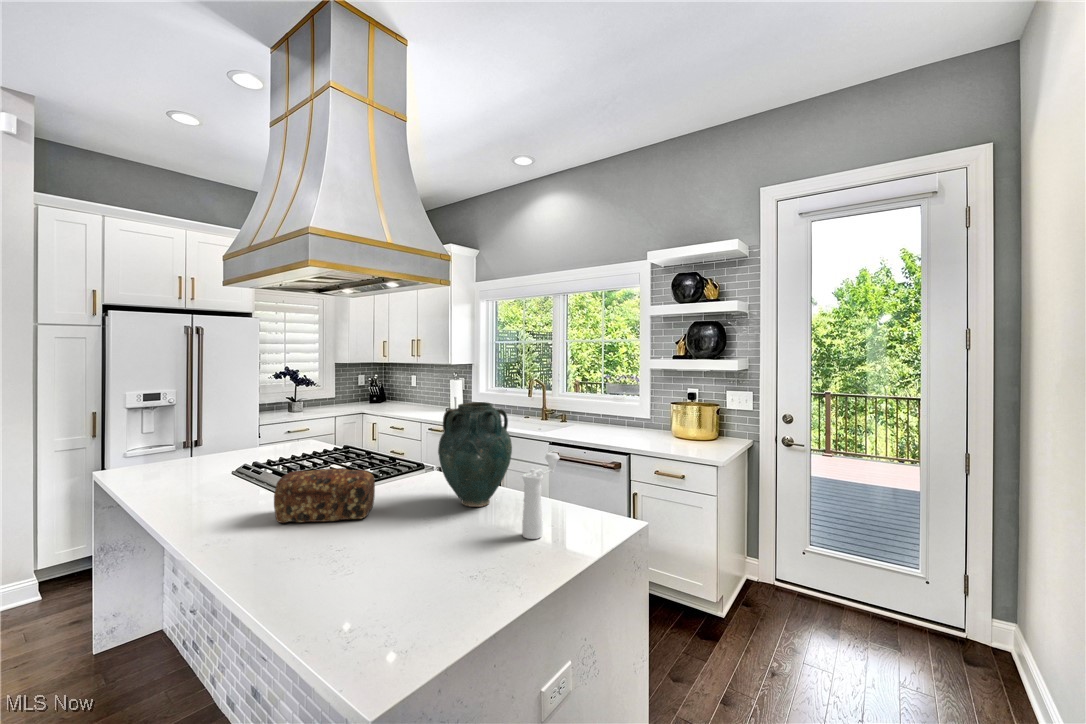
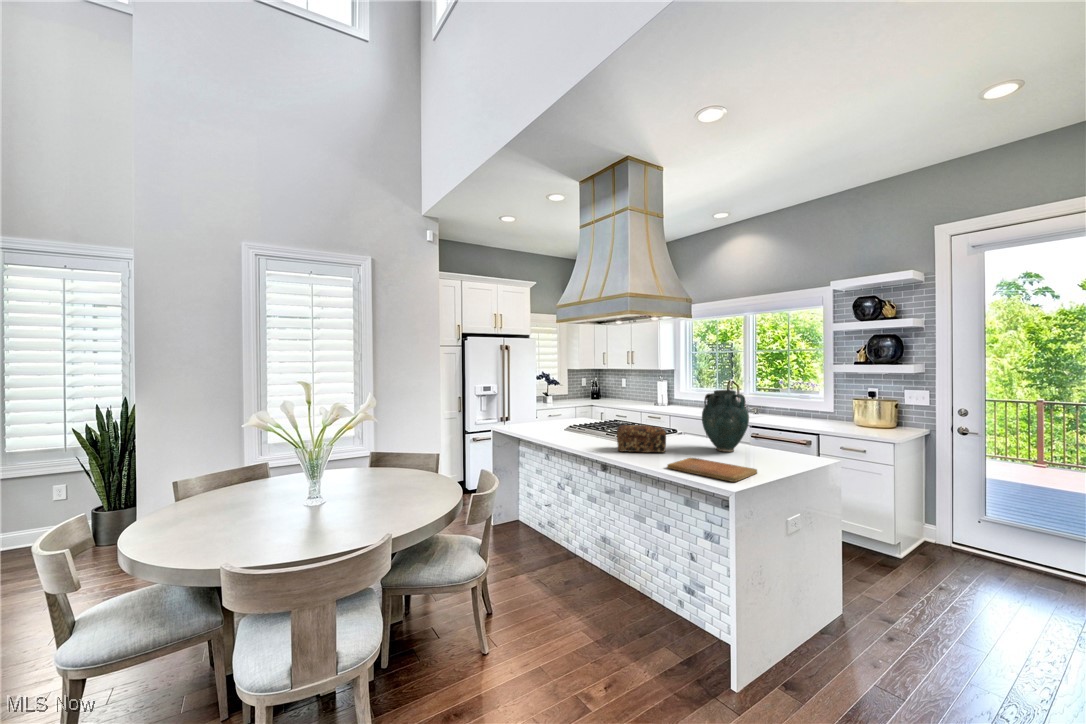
pepper mill: present [522,453,560,539] -> none [766,419,787,466]
cutting board: none [332,531,495,600] -> present [667,458,757,482]

